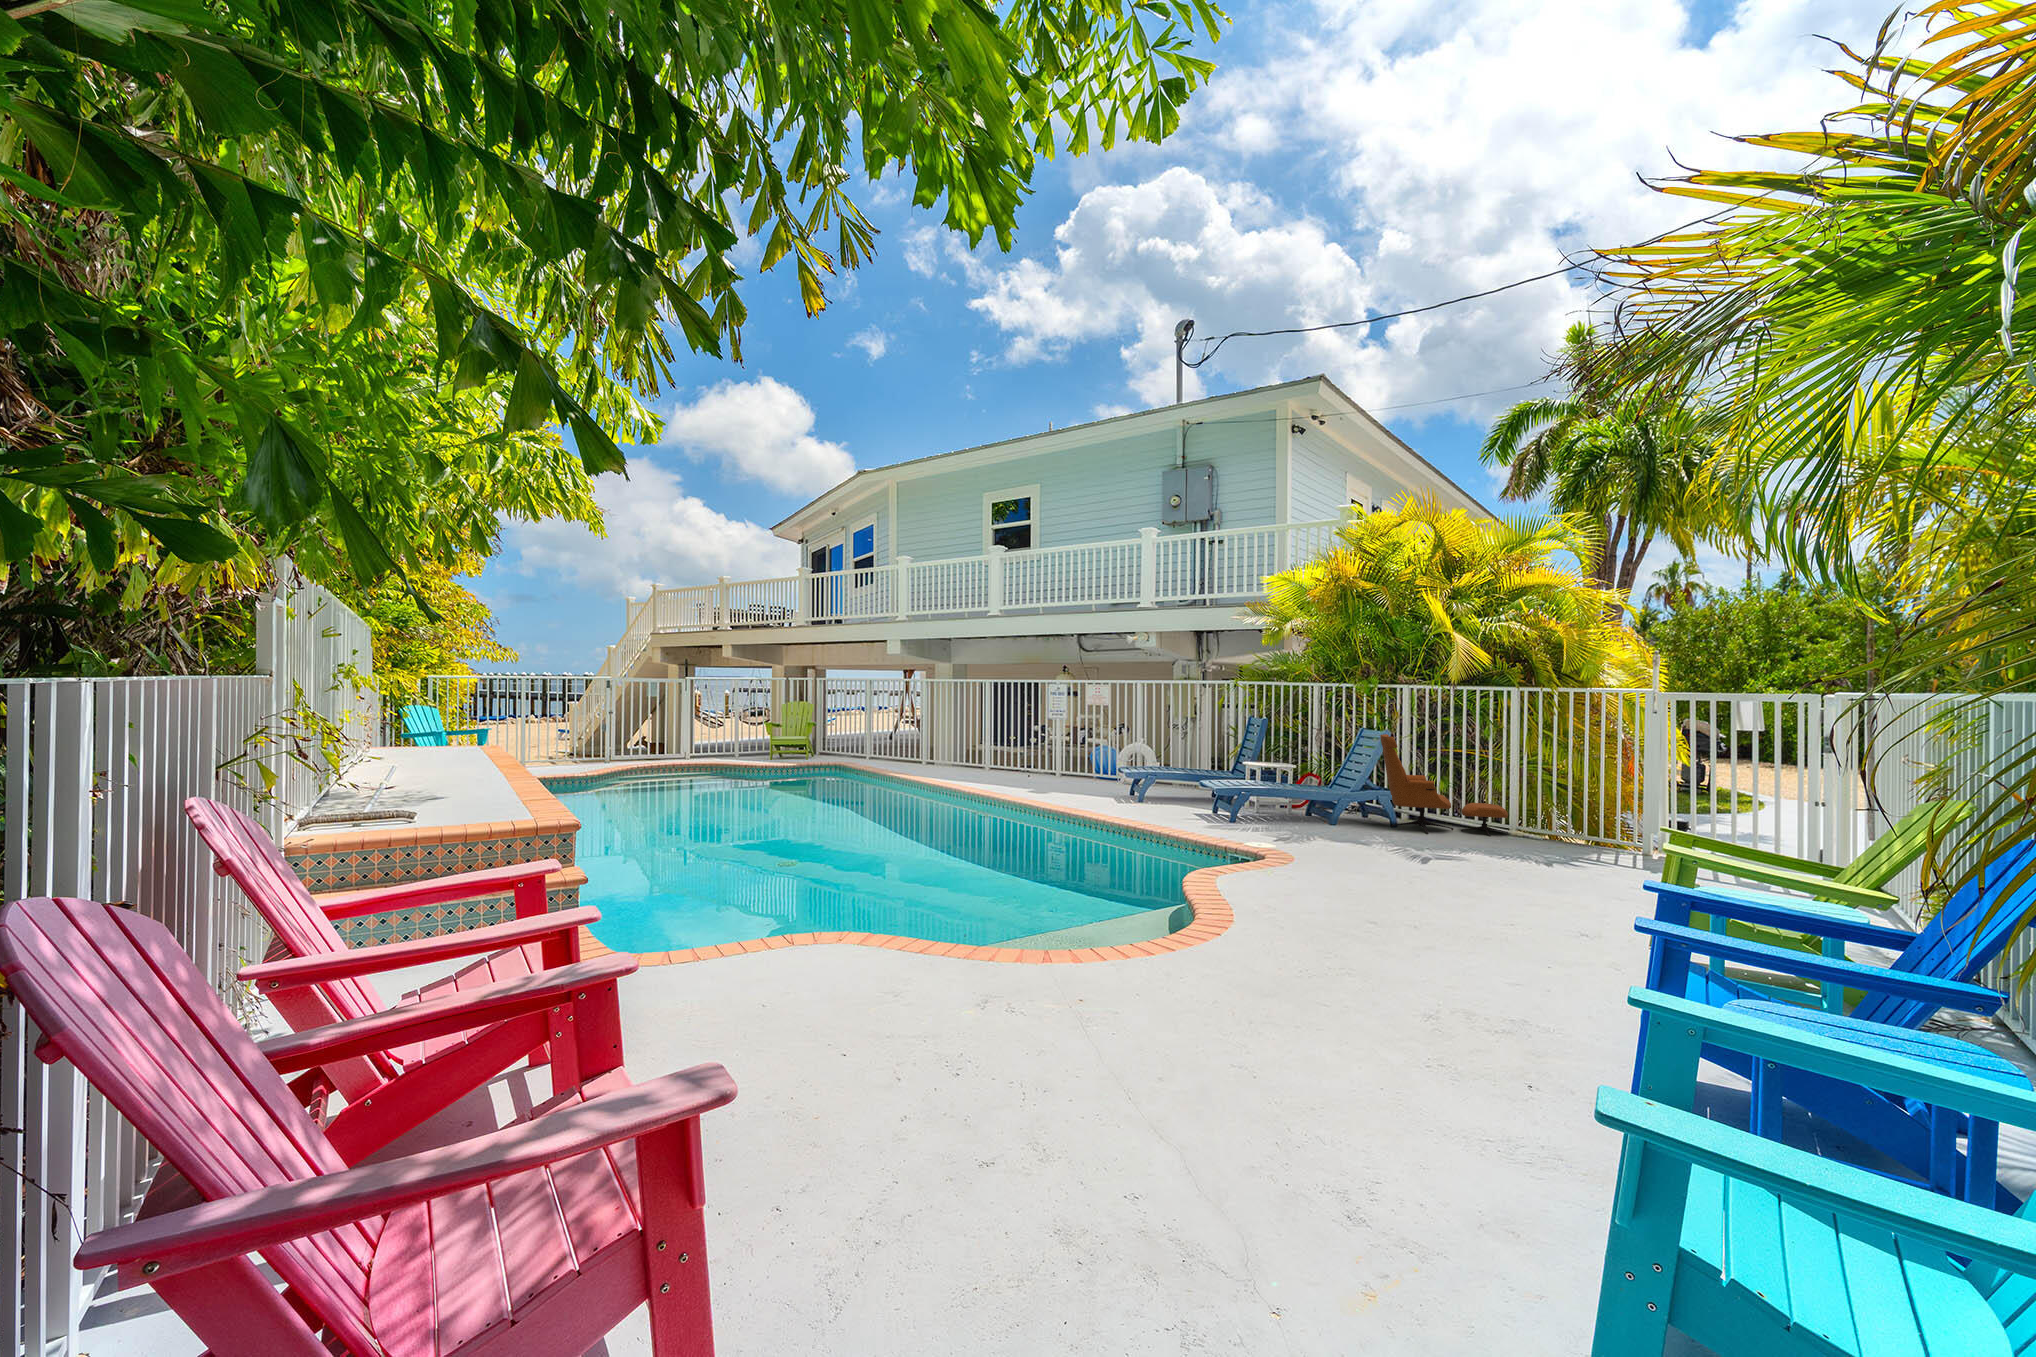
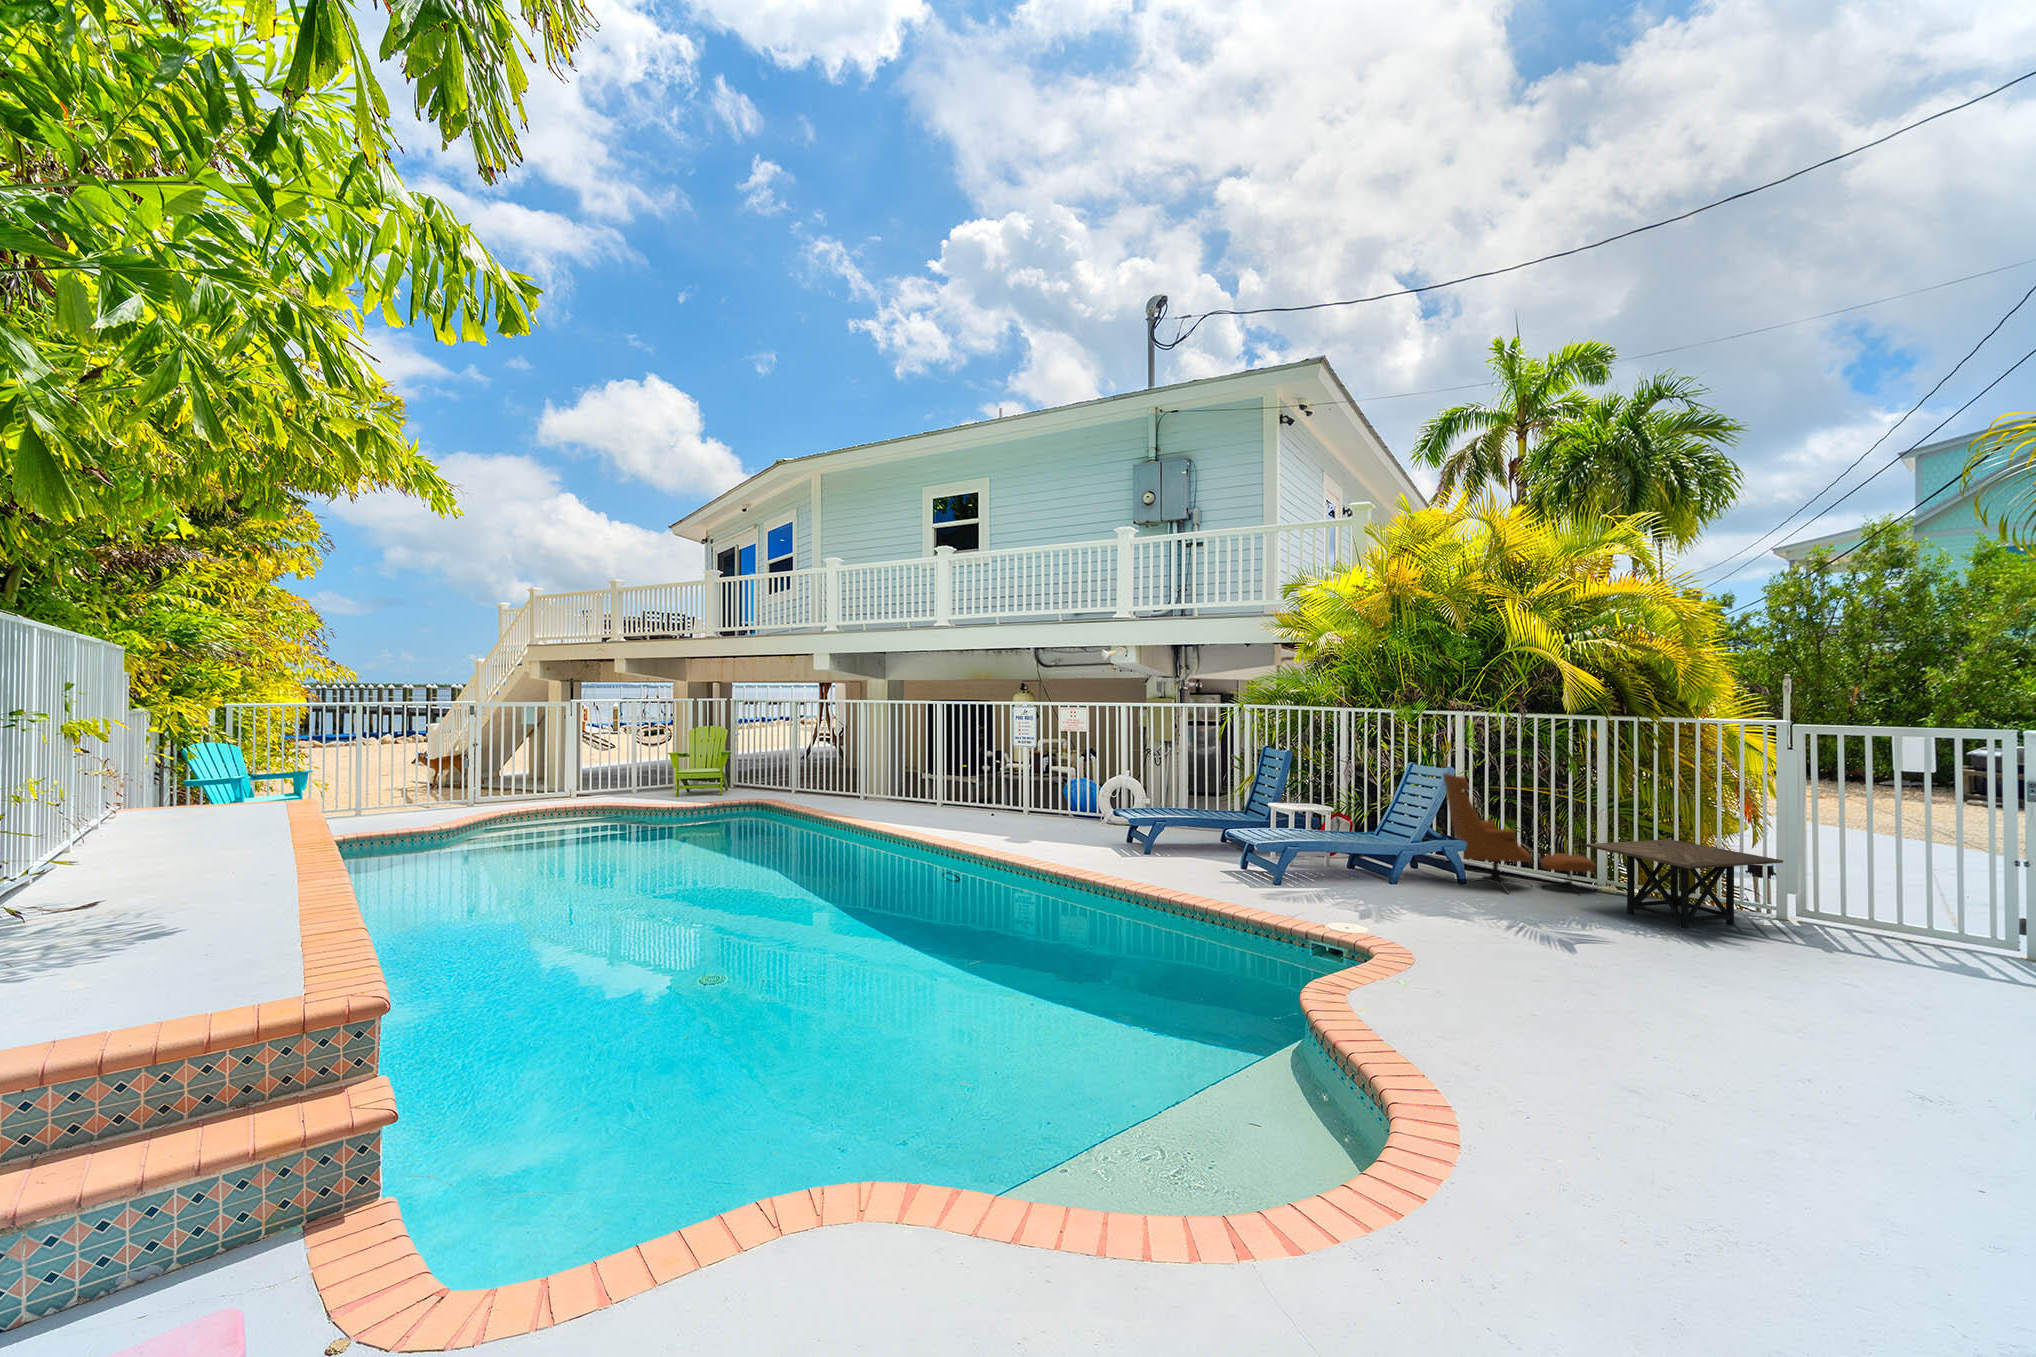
side table: none [1483,790,1638,858] -> present [1585,839,1783,929]

